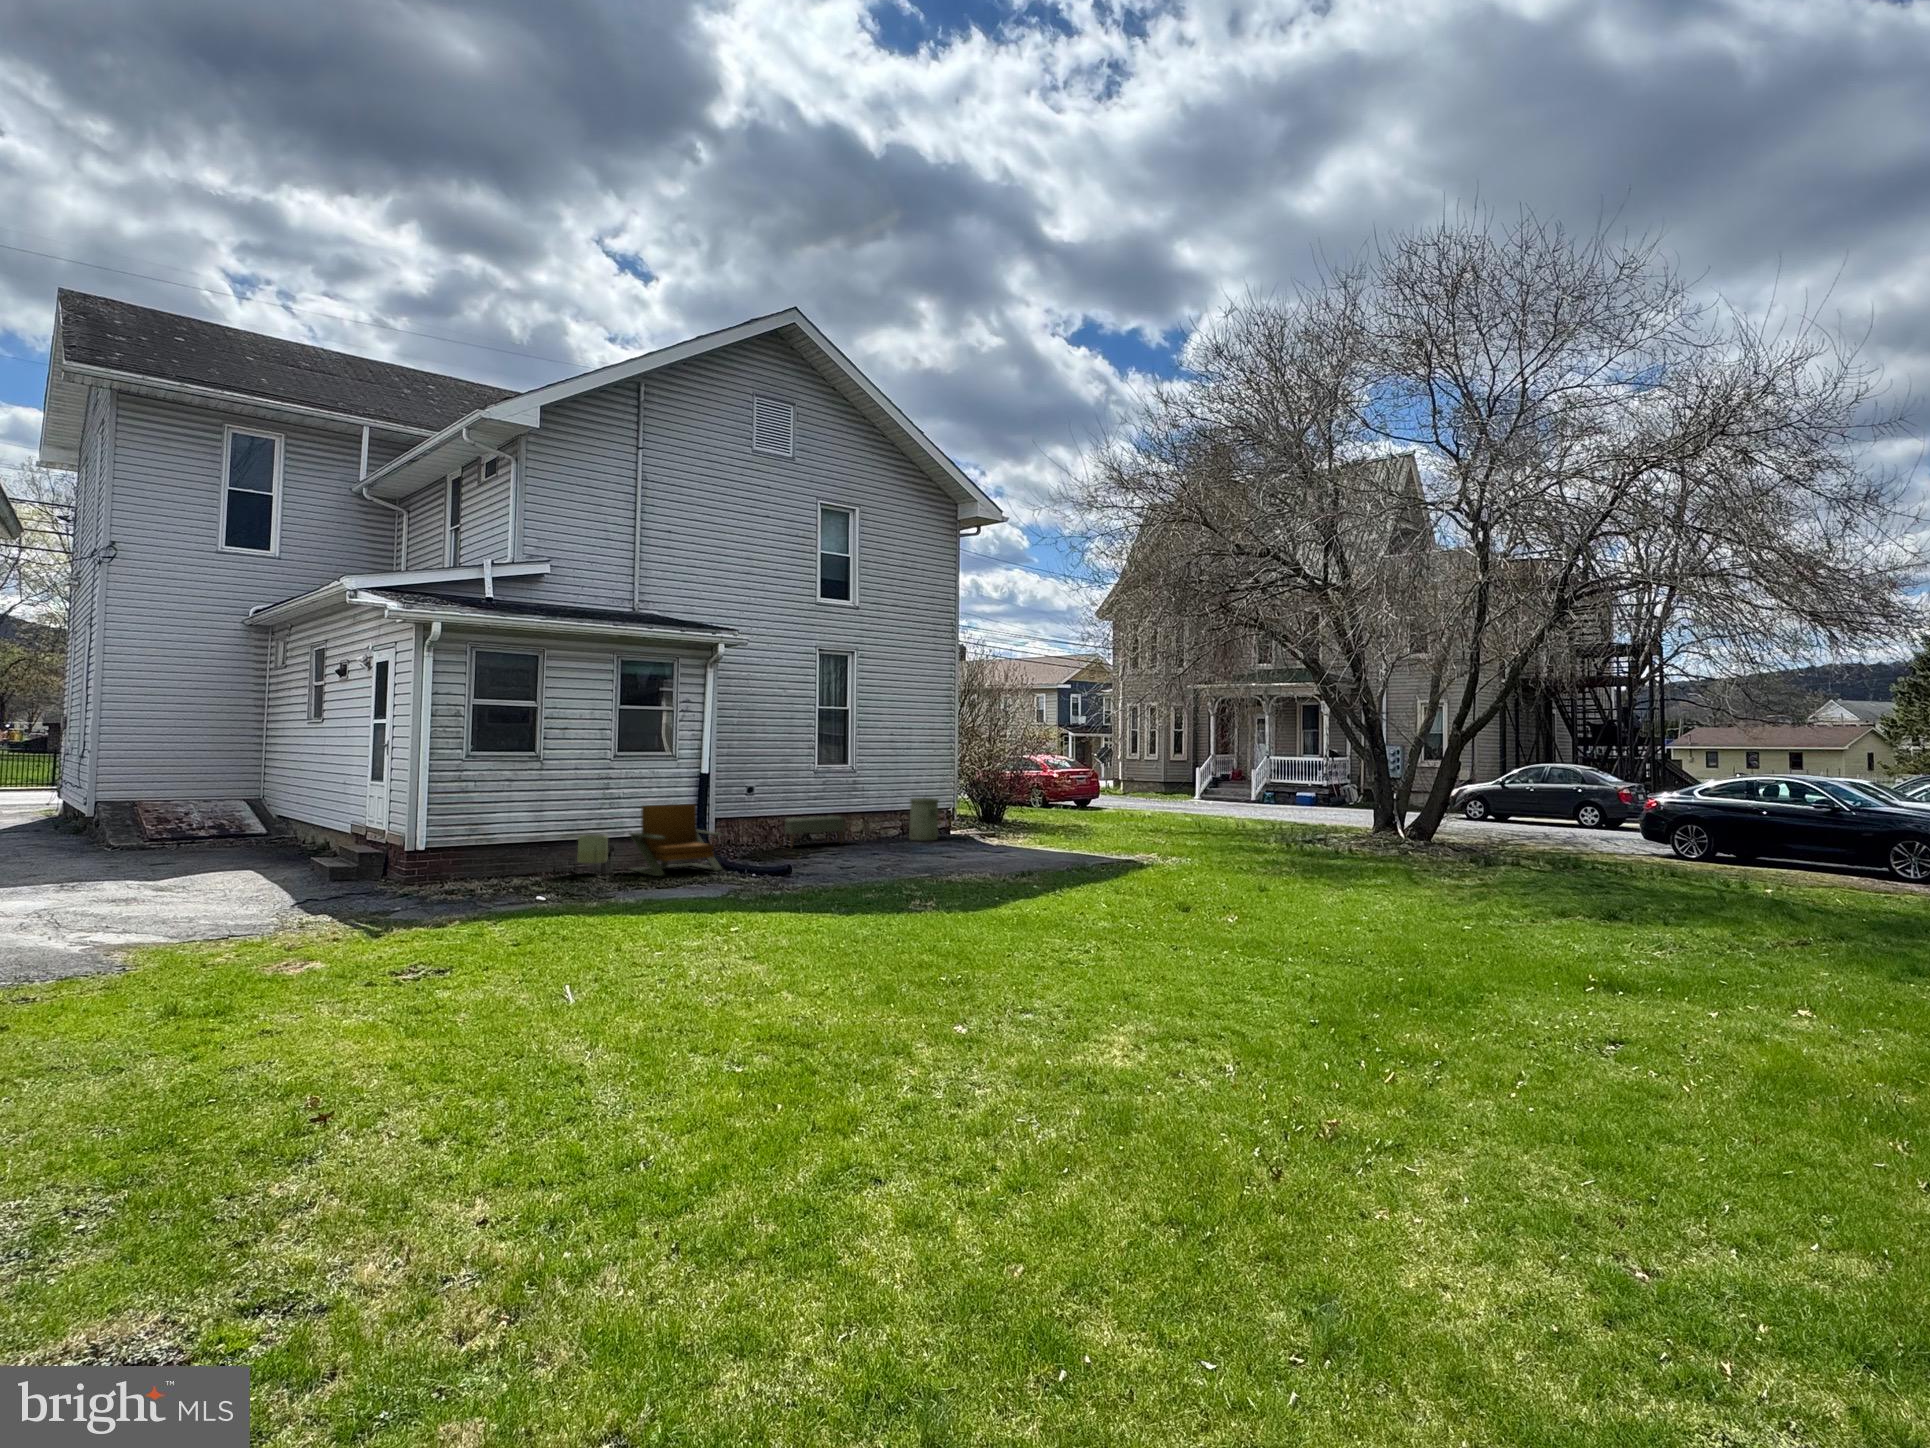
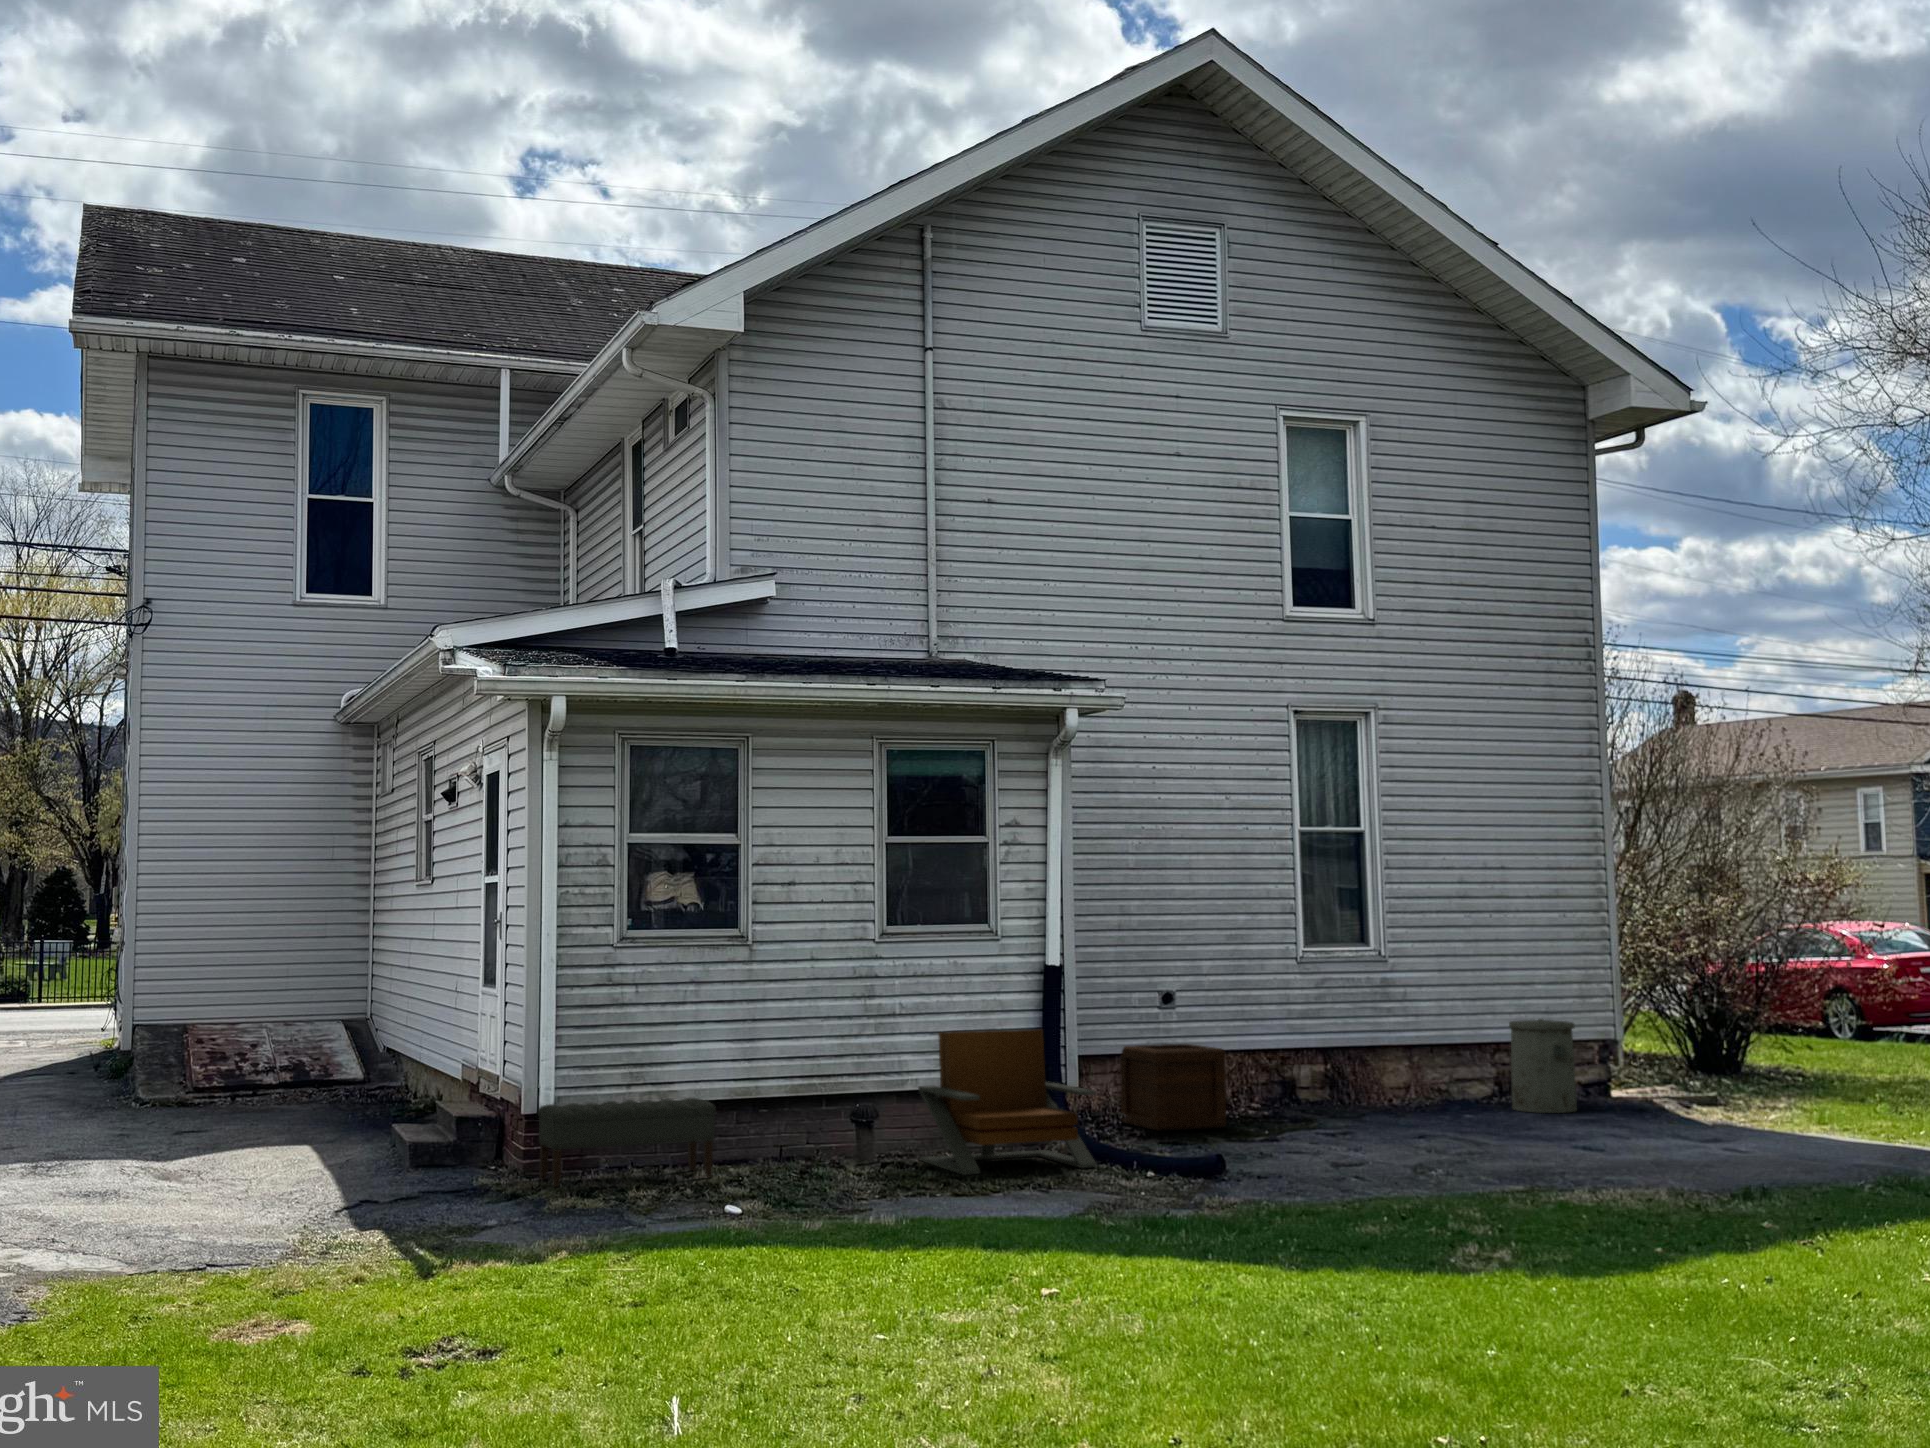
wooden crate: none [726,810,780,853] -> present [1120,1044,1226,1131]
bench: present [779,816,844,848] -> present [538,1098,716,1187]
planter: present [577,835,608,864] -> none [823,1088,876,1169]

